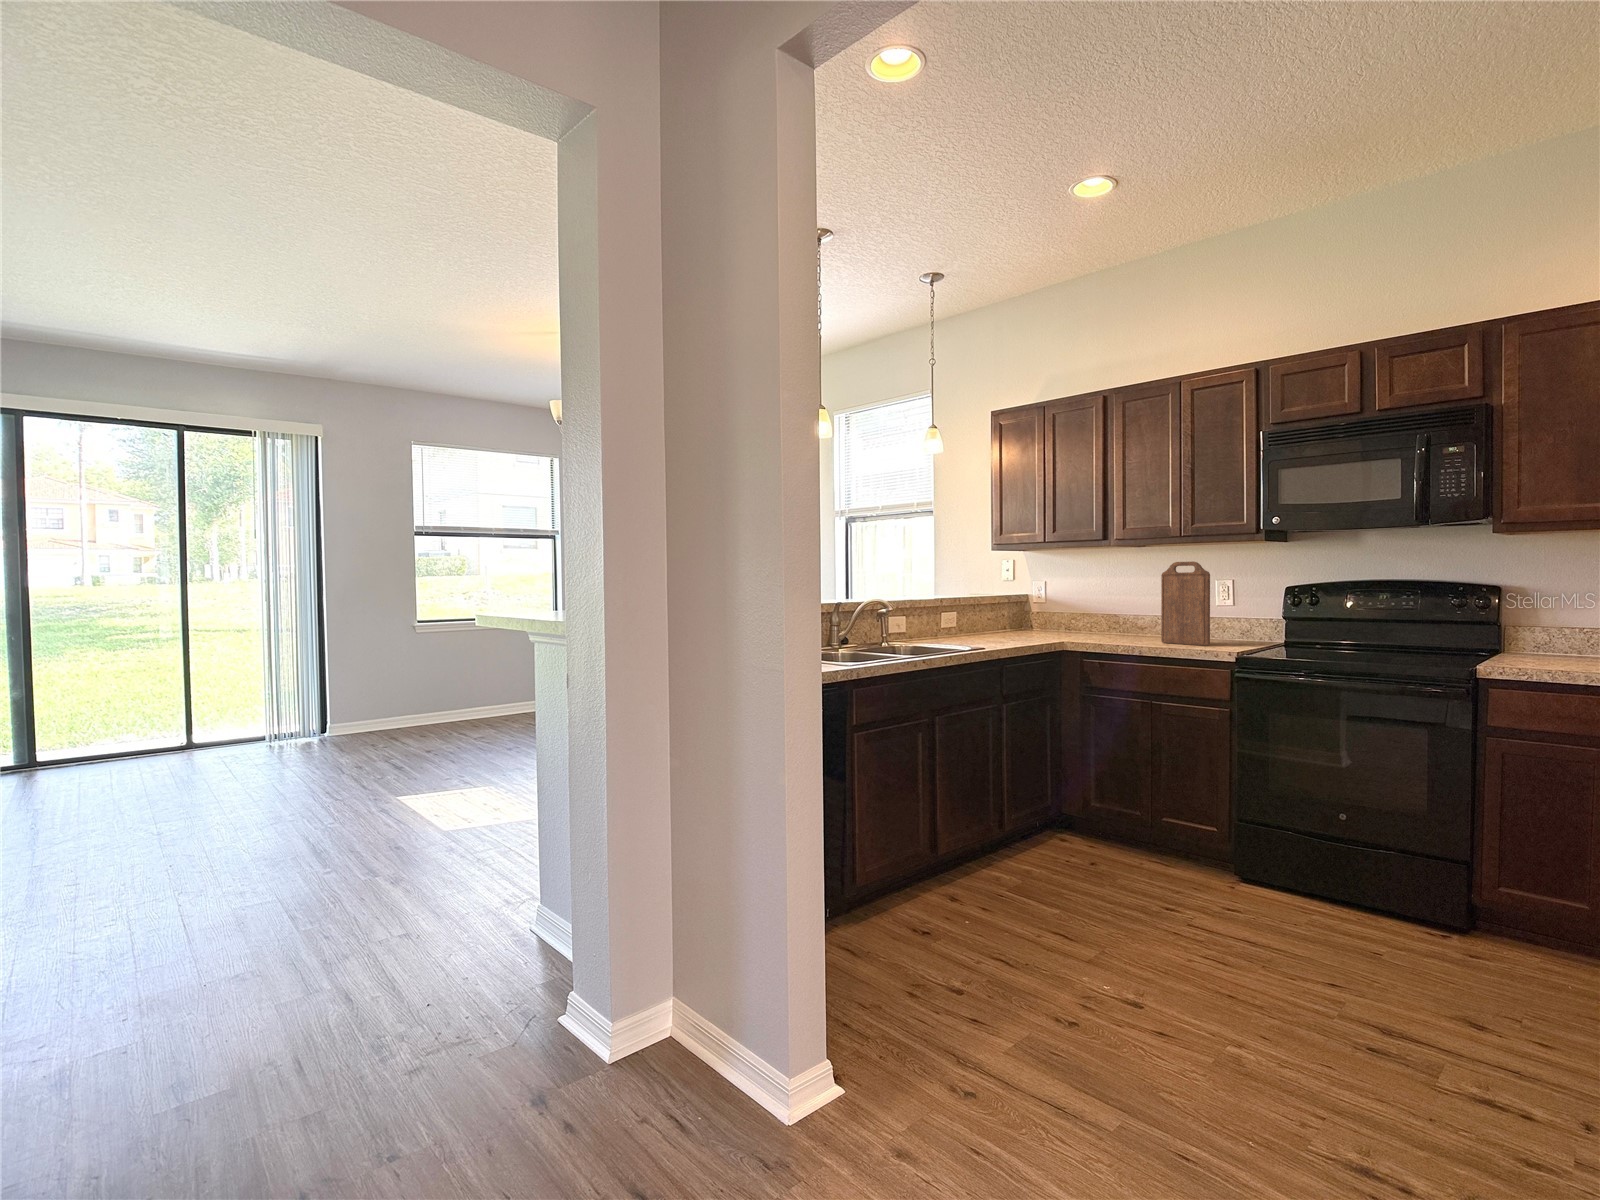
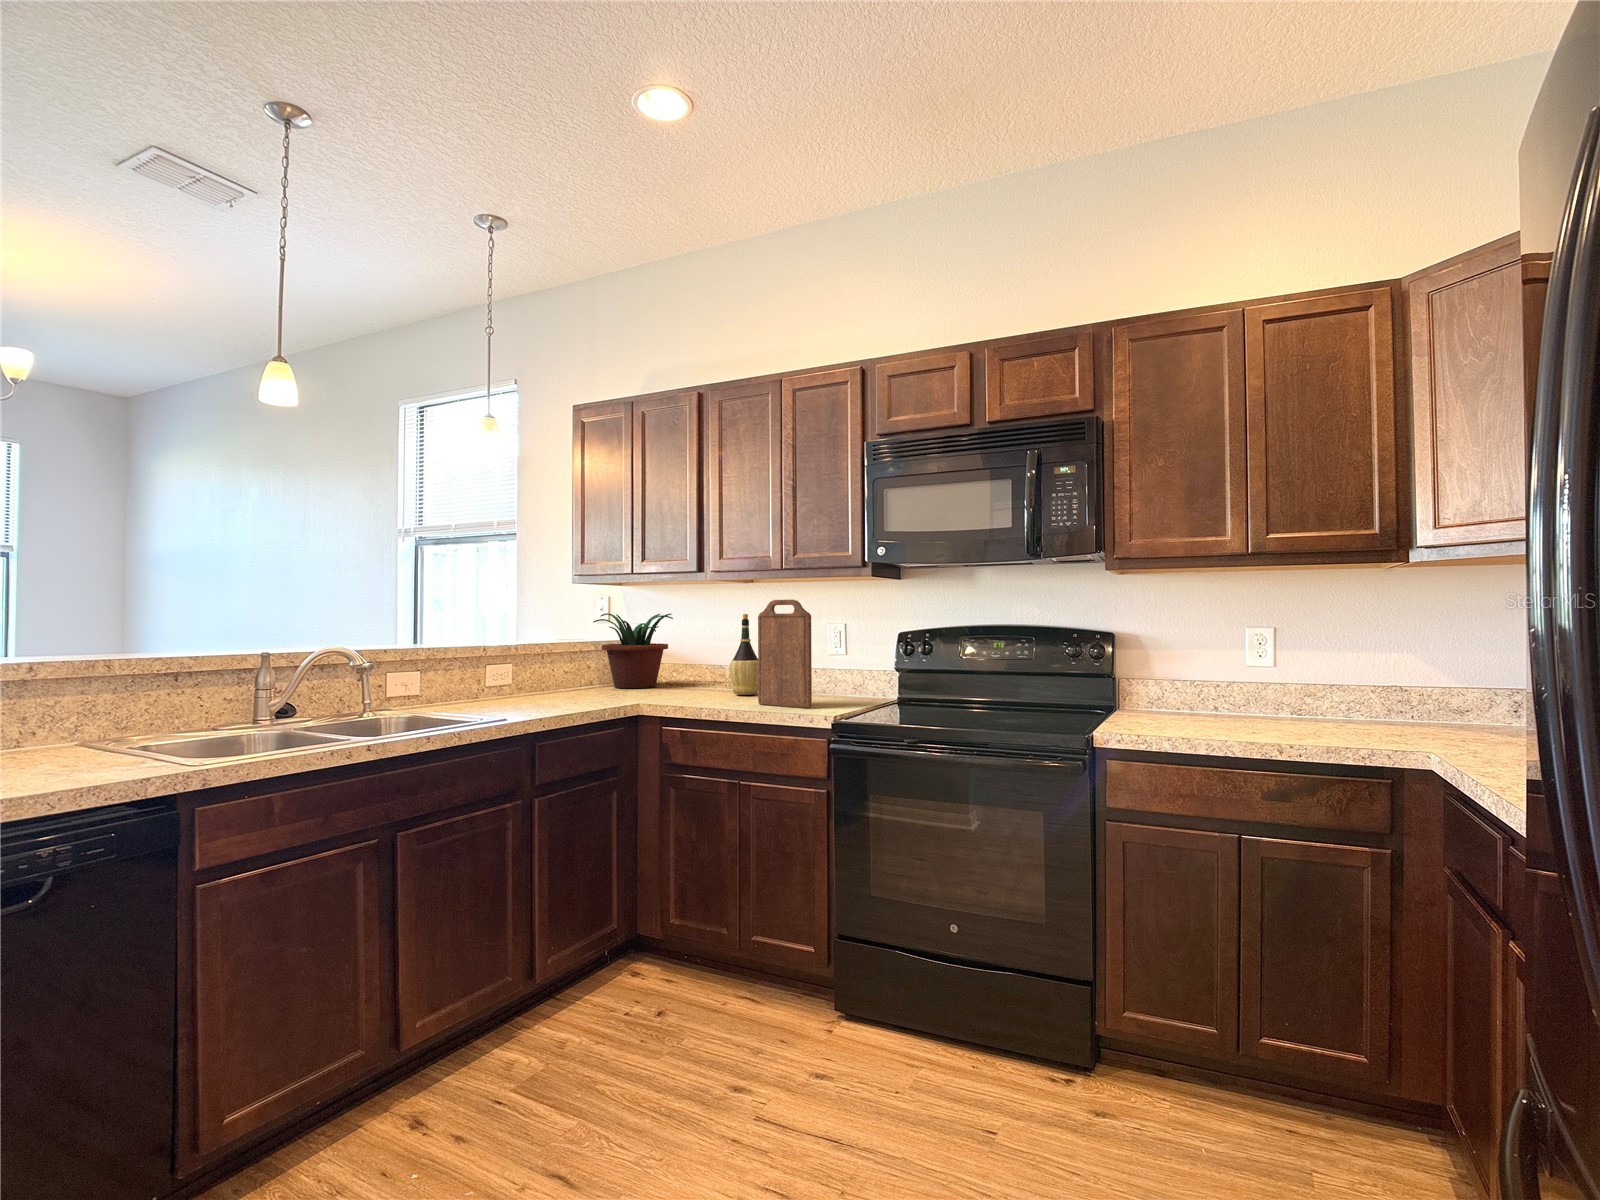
potted plant: none [1009,573,1074,631] -> present [593,613,673,688]
wine bottle: none [1129,573,1157,637] -> present [729,614,758,695]

